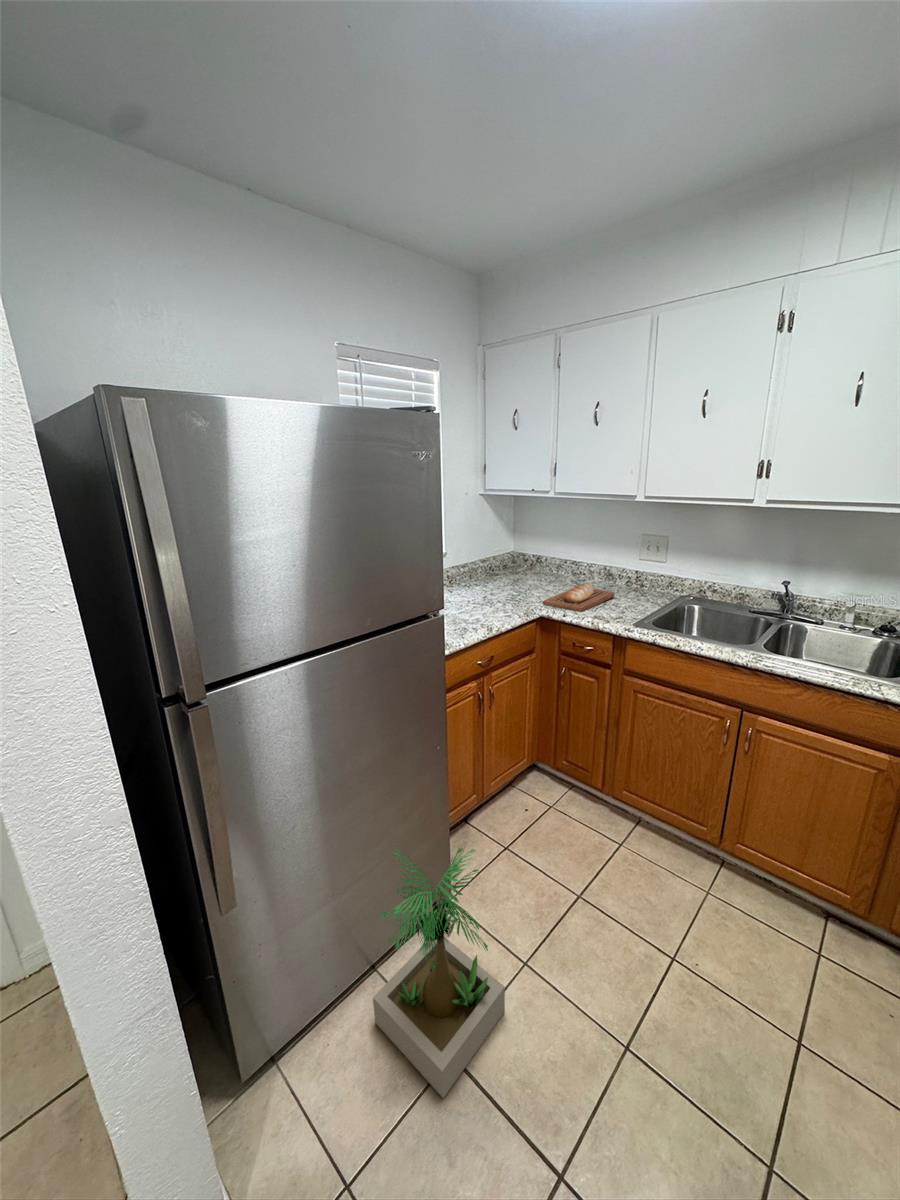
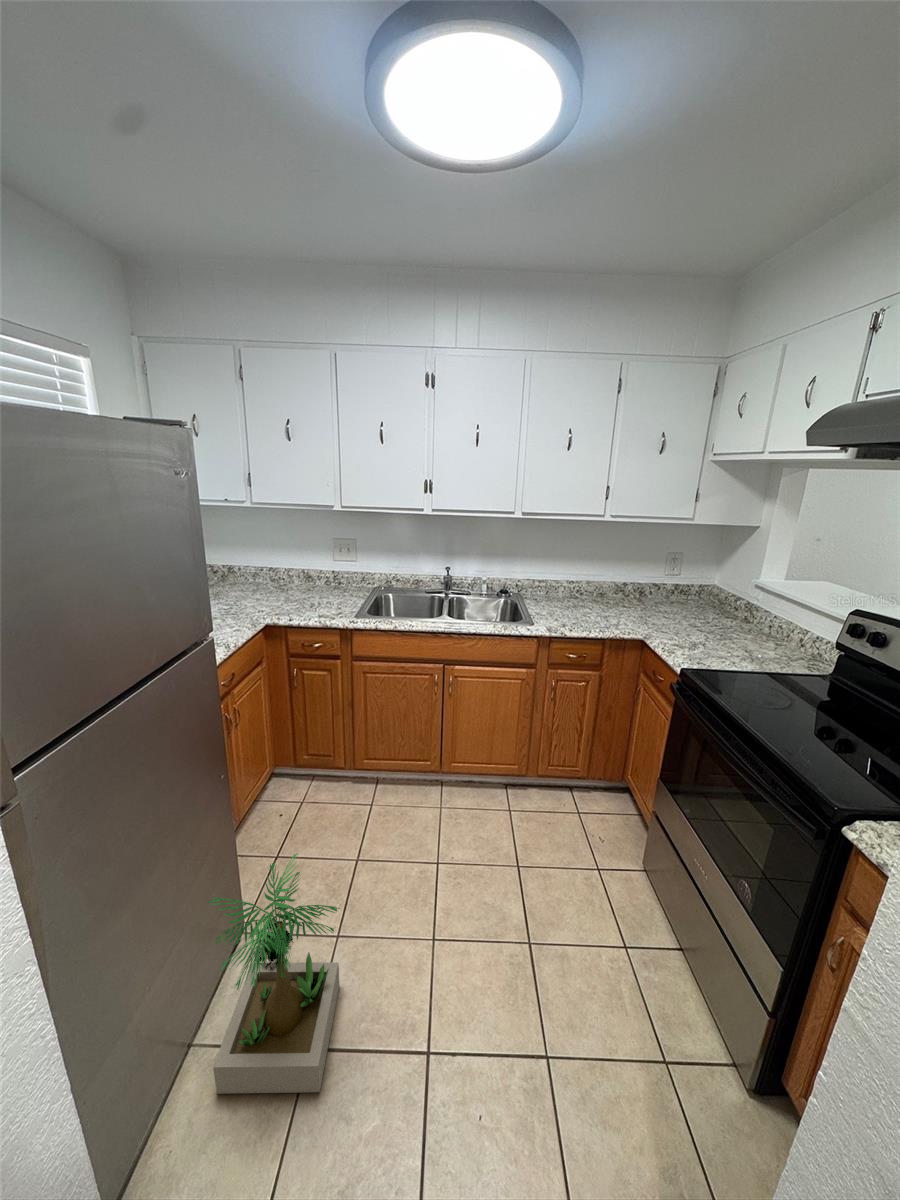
bread loaf: present [543,583,615,612] -> none [262,587,321,614]

